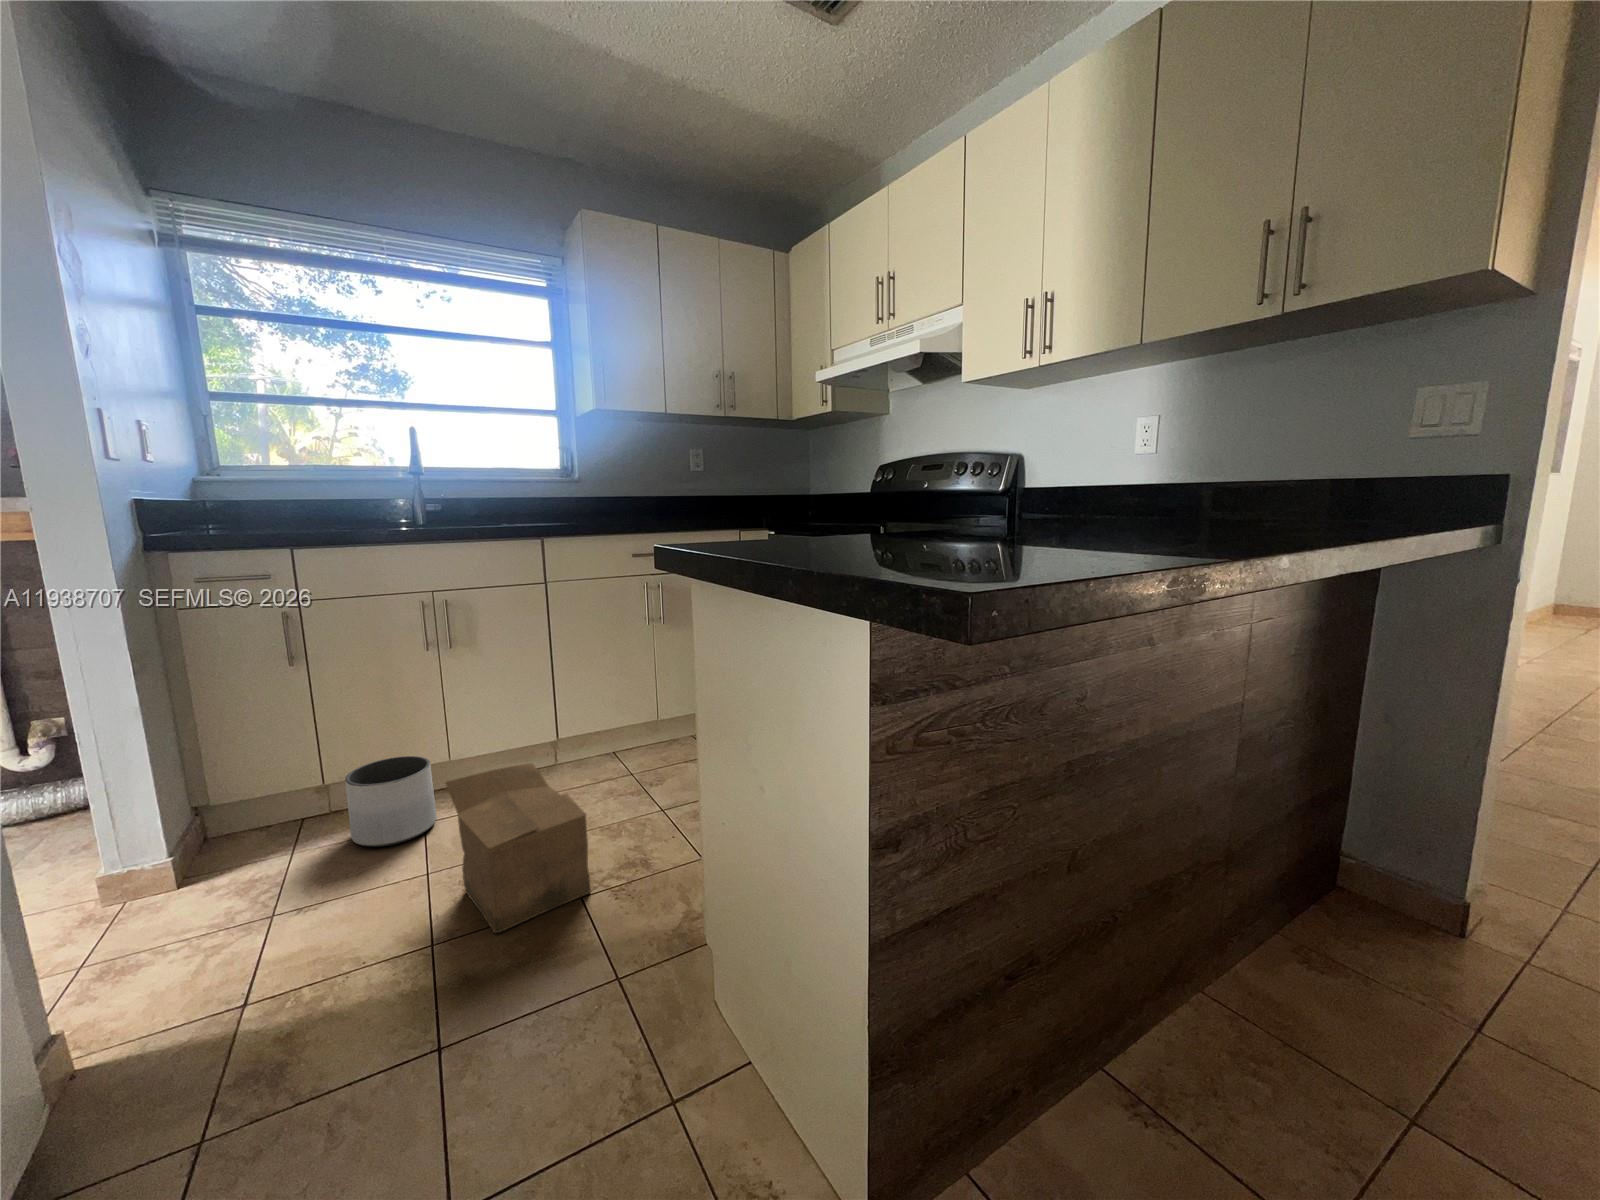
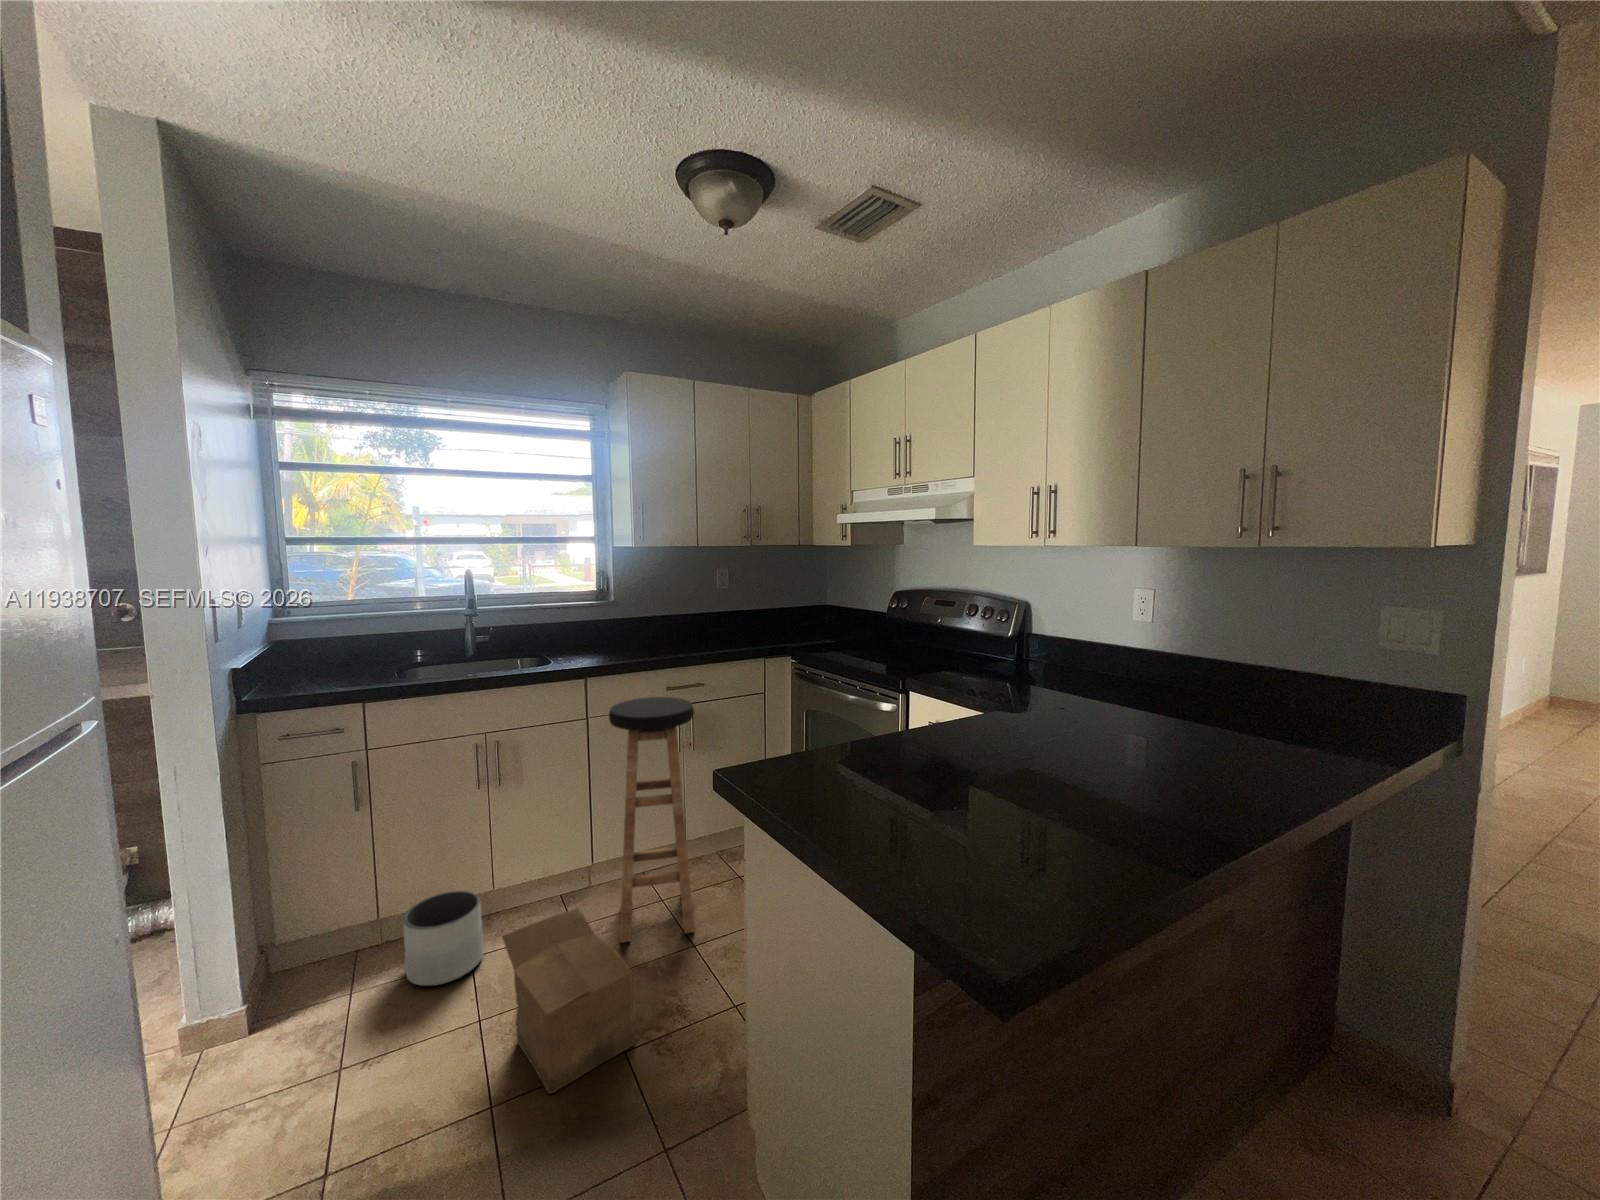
bar stool: none [564,558,663,810] -> present [609,697,694,943]

